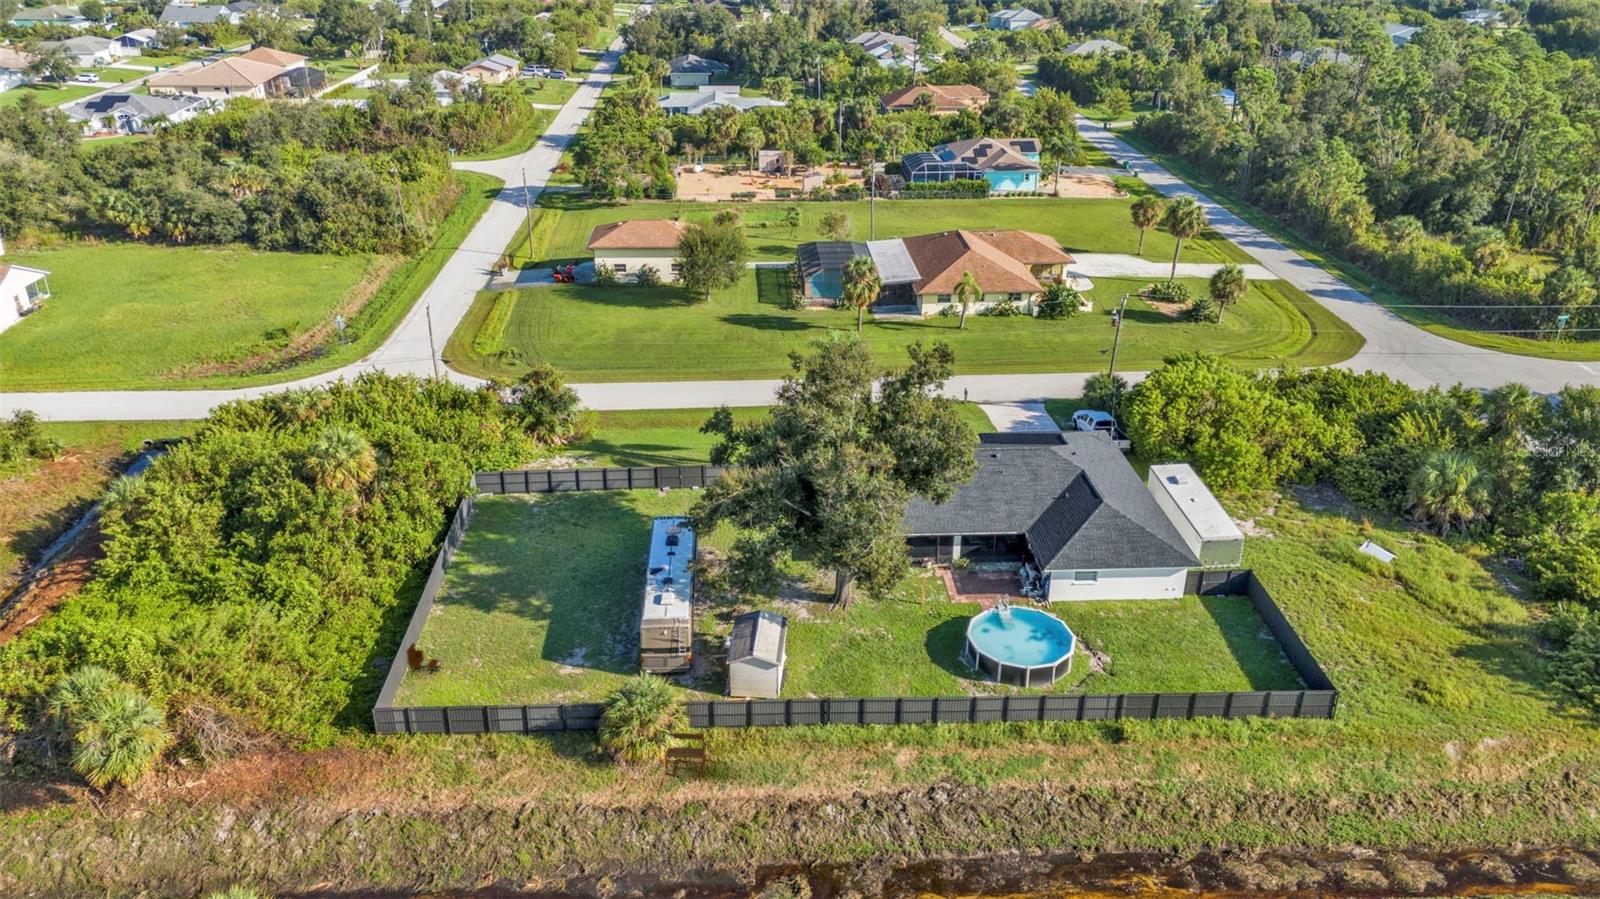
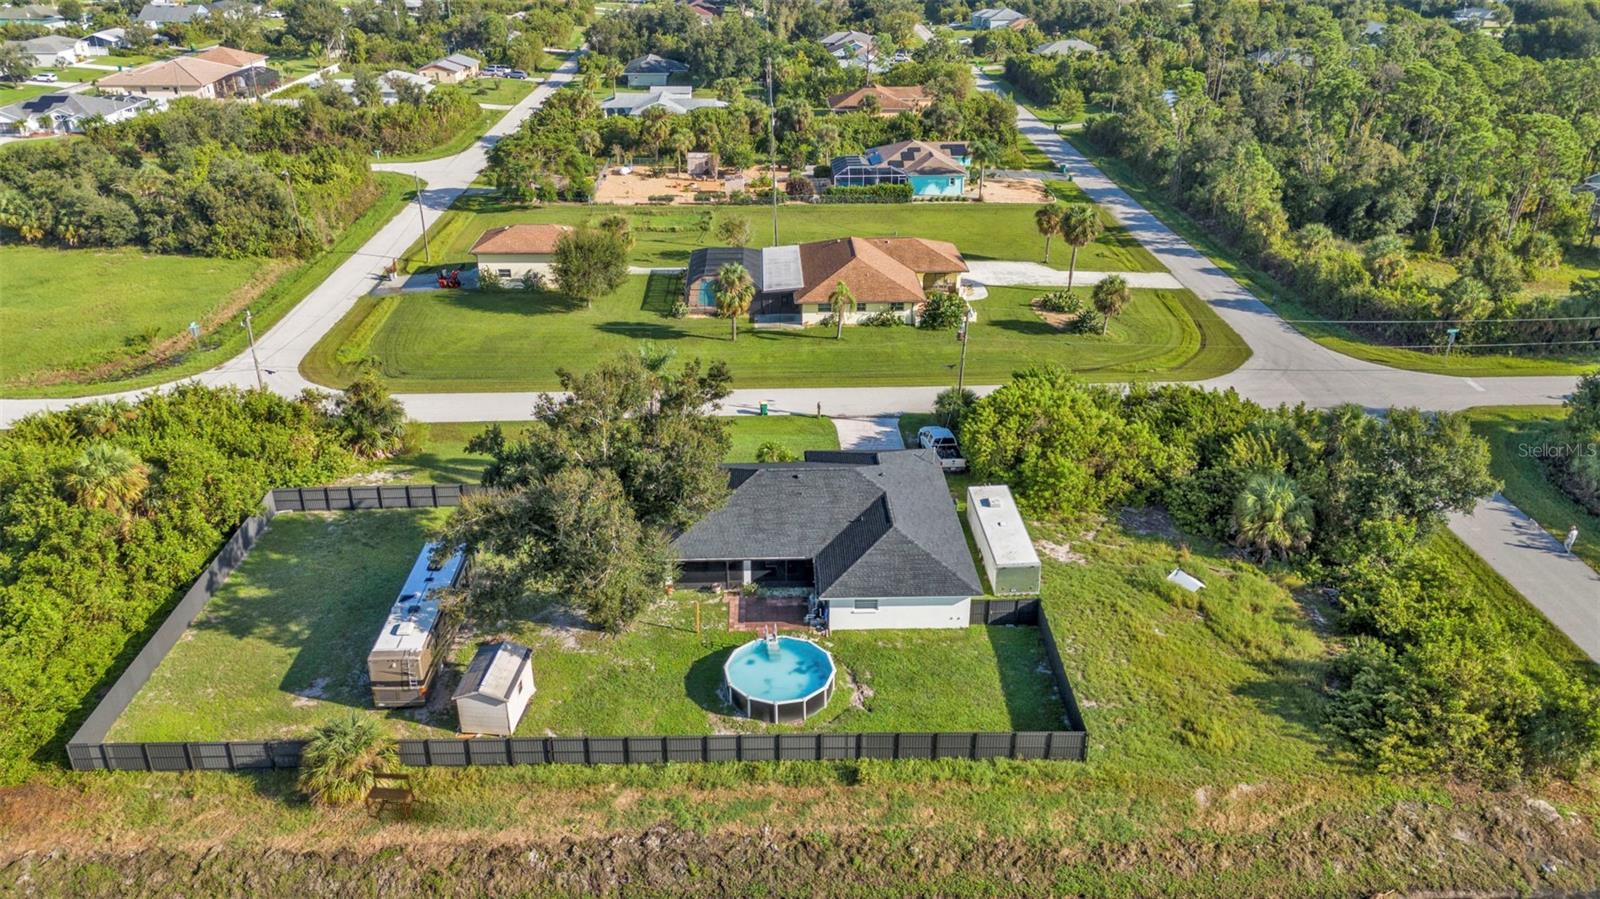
lounge chair: present [407,643,438,670] -> none [130,672,171,704]

